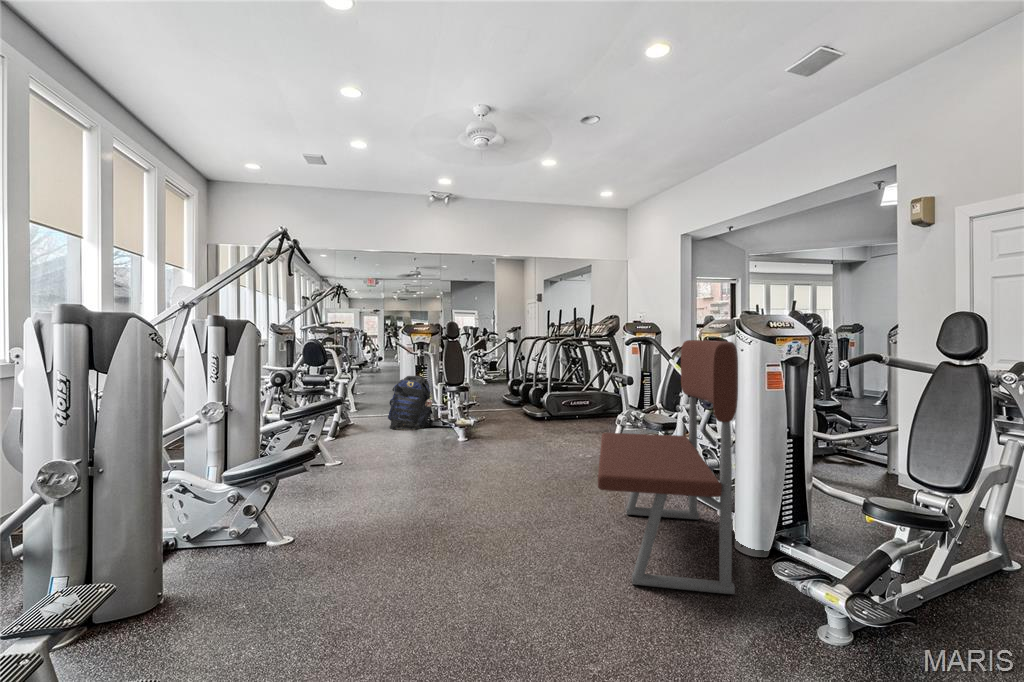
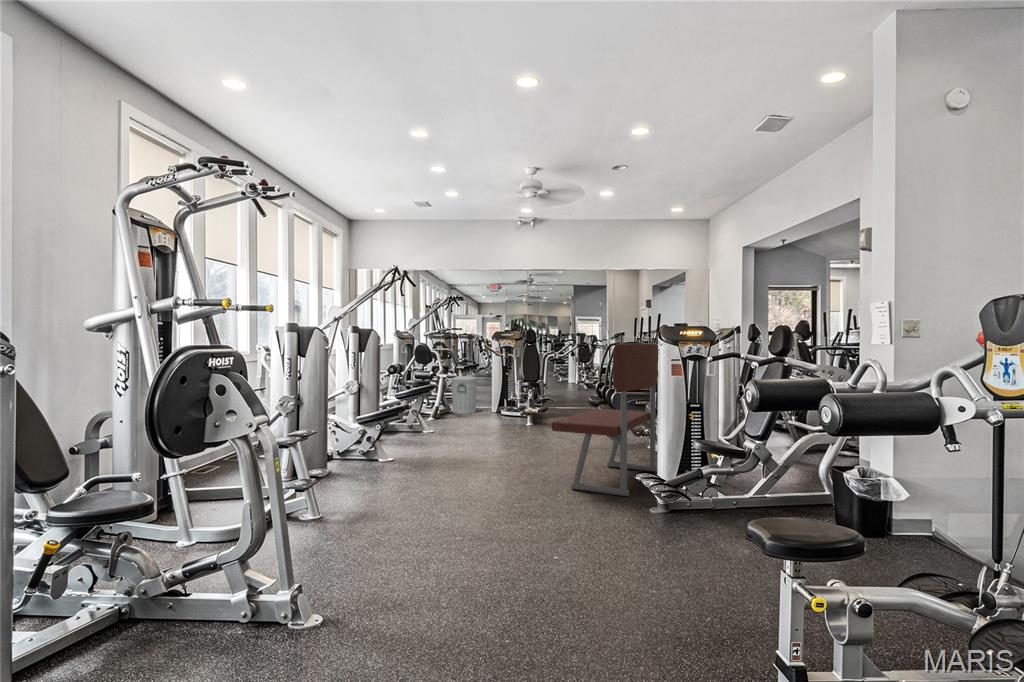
trash can: none [351,376,383,425] -> present [452,374,477,414]
backpack: present [388,376,434,430] -> none [478,374,517,418]

